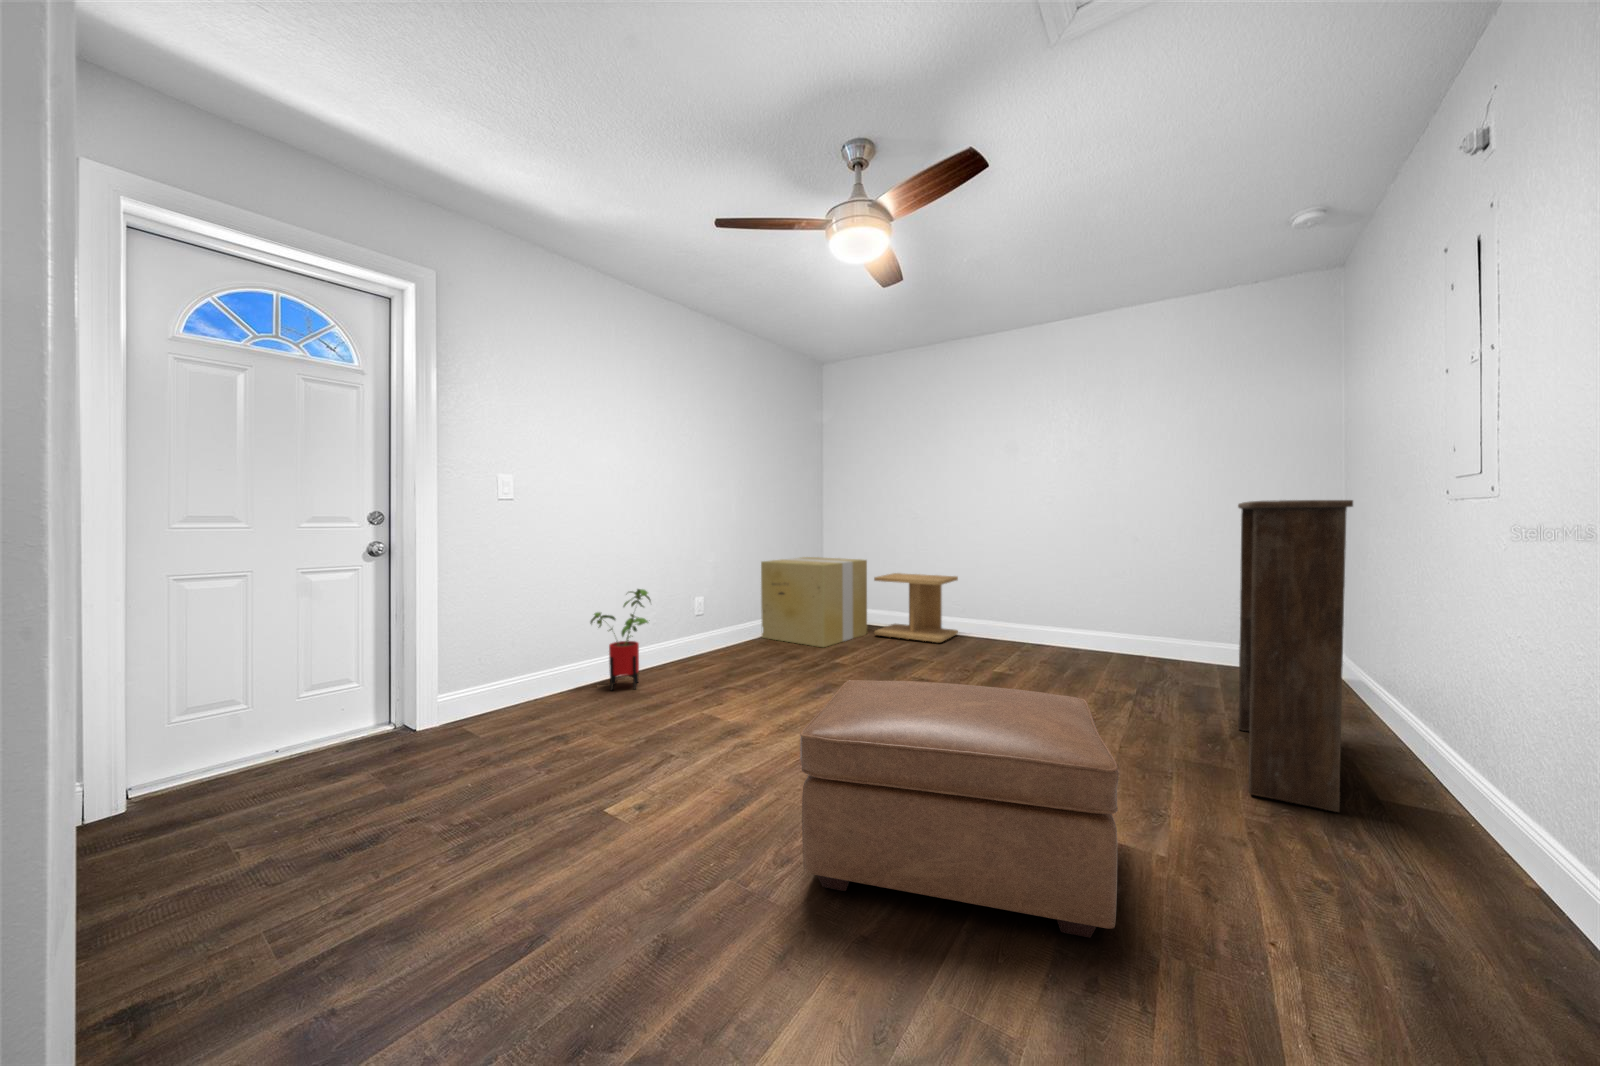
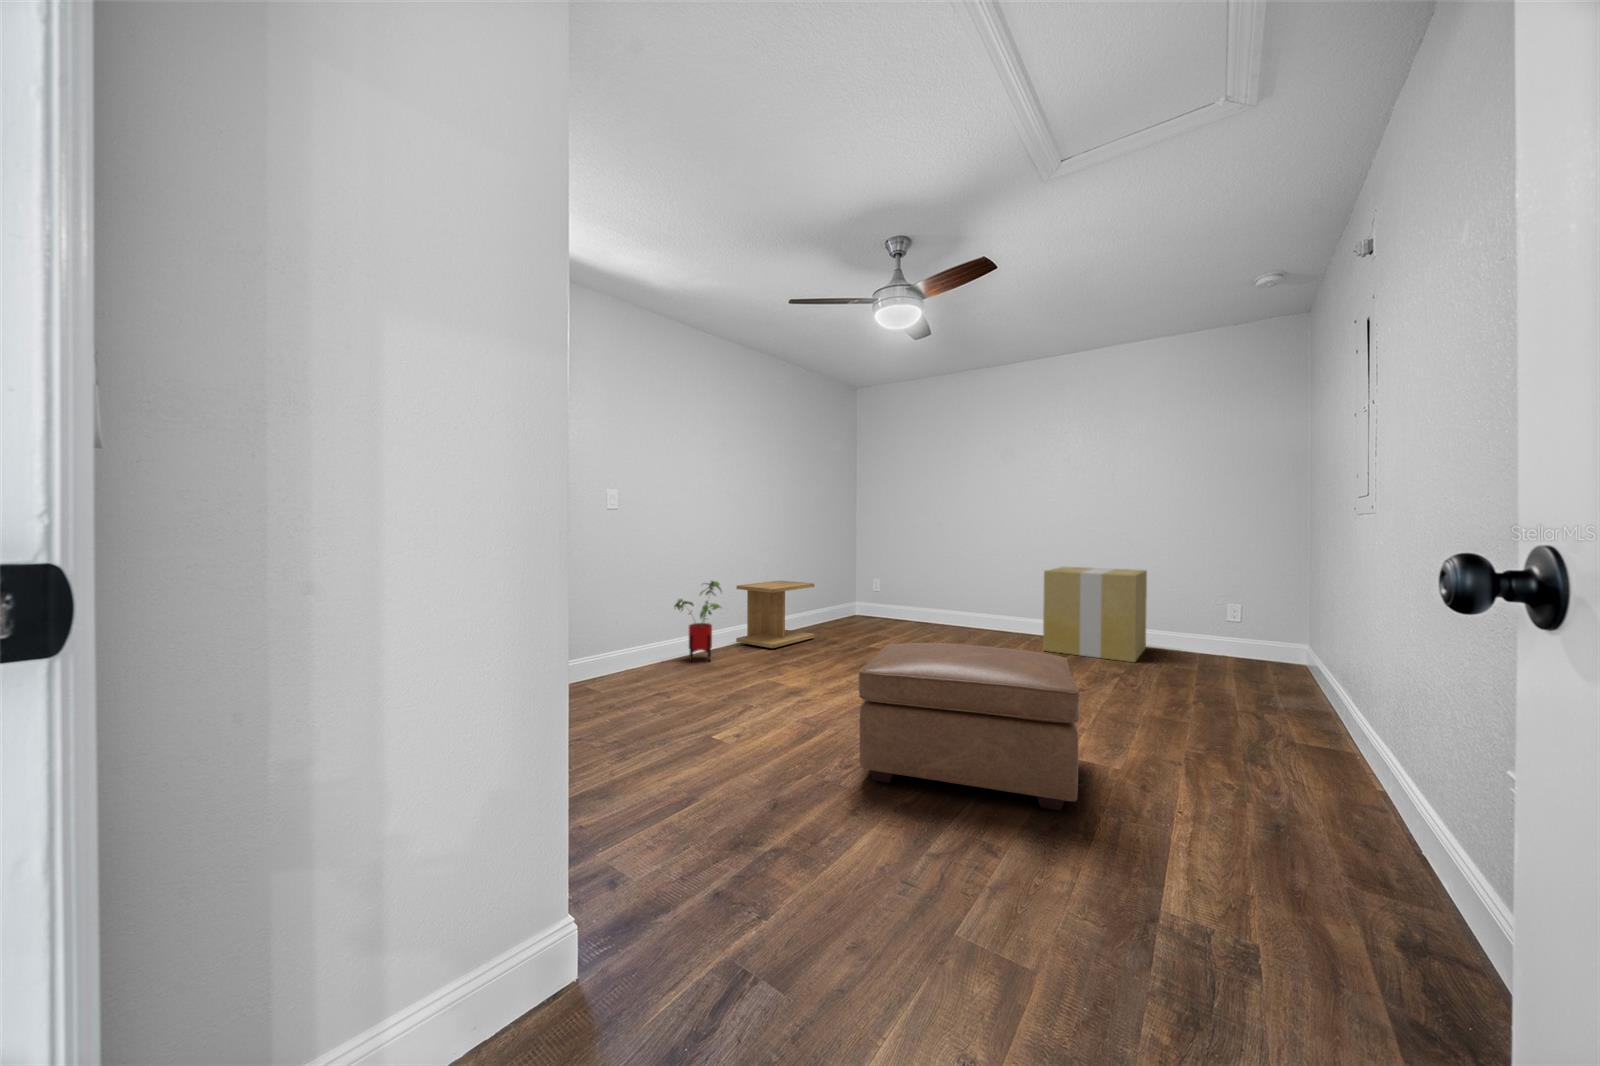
bookshelf: present [1238,500,1353,812] -> none [1197,513,1274,751]
cardboard box: present [761,557,867,647] -> present [1043,567,1147,662]
side table: present [874,573,958,643] -> present [736,581,814,648]

